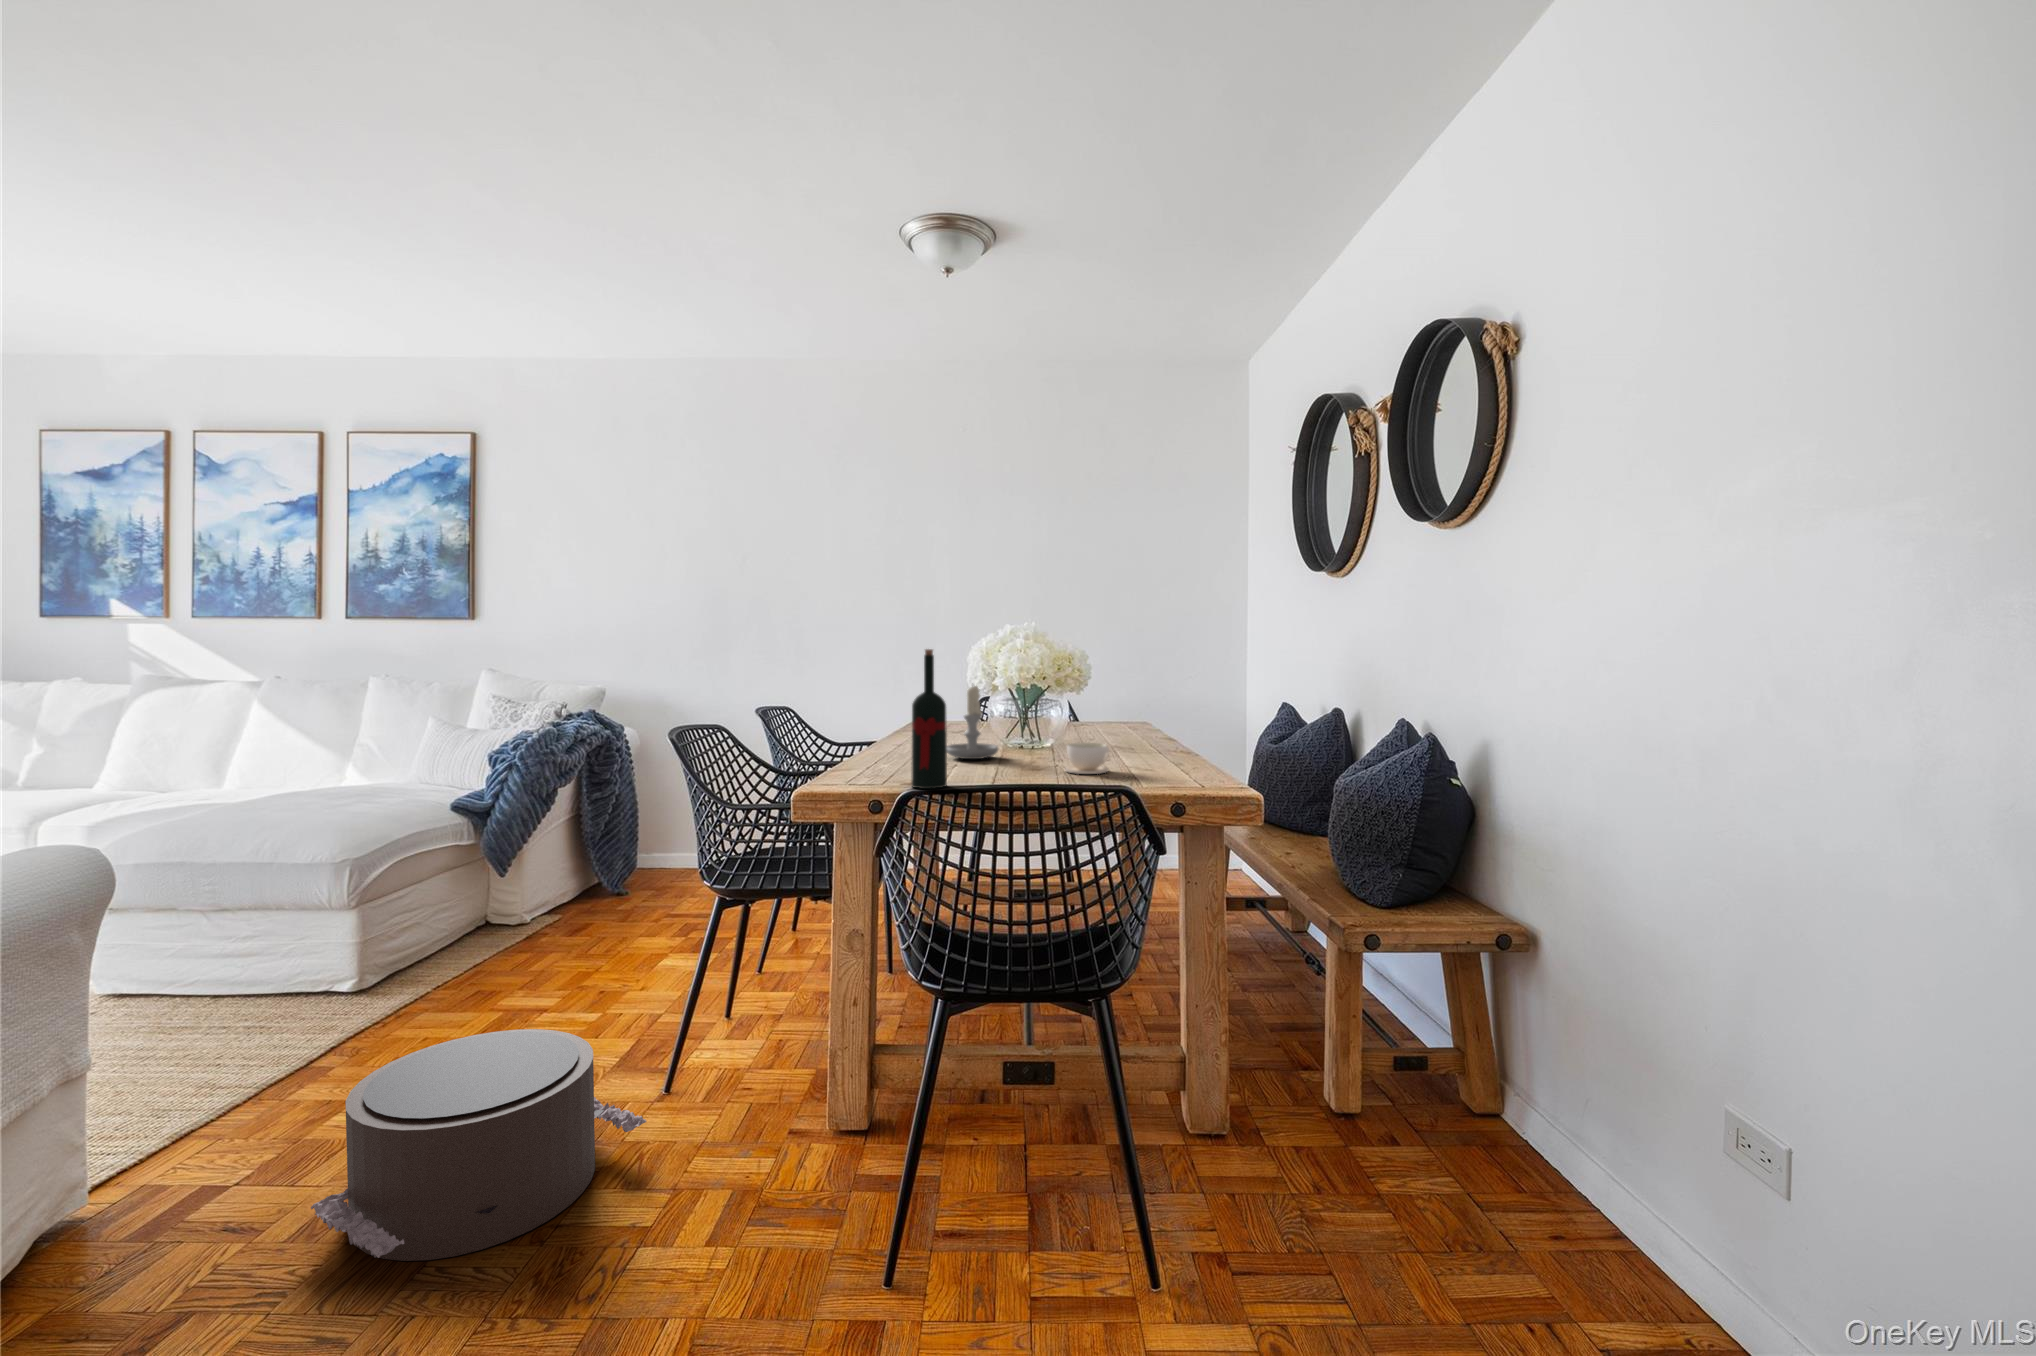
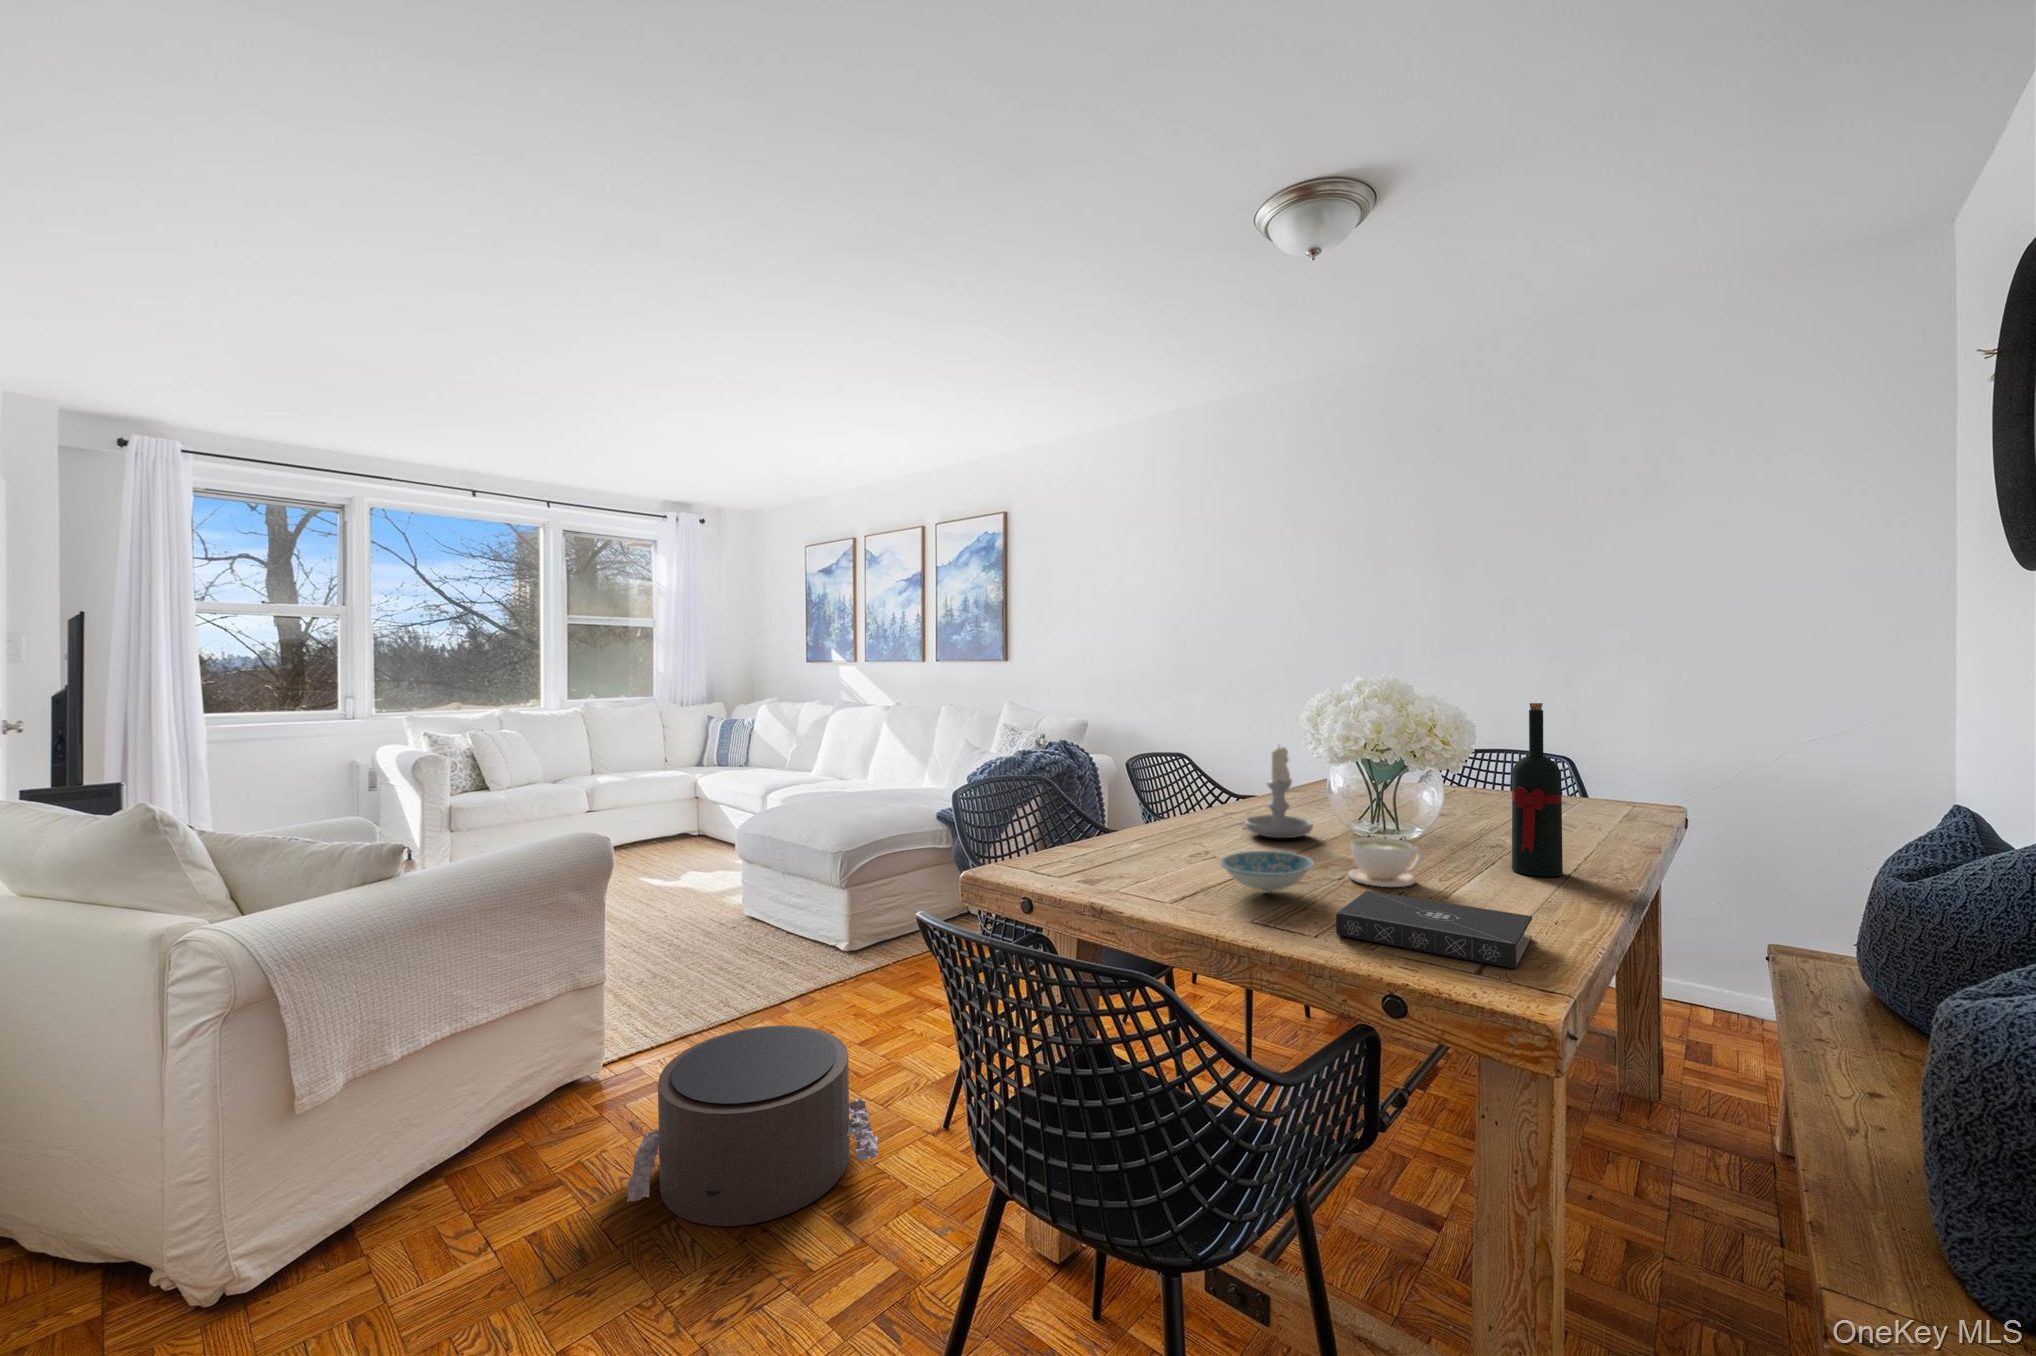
wine bottle: present [911,649,947,789] -> present [1512,703,1563,877]
ceramic bowl: none [1006,757,1070,784] -> present [1220,851,1314,893]
book: none [1110,770,1224,795] -> present [1336,891,1532,969]

